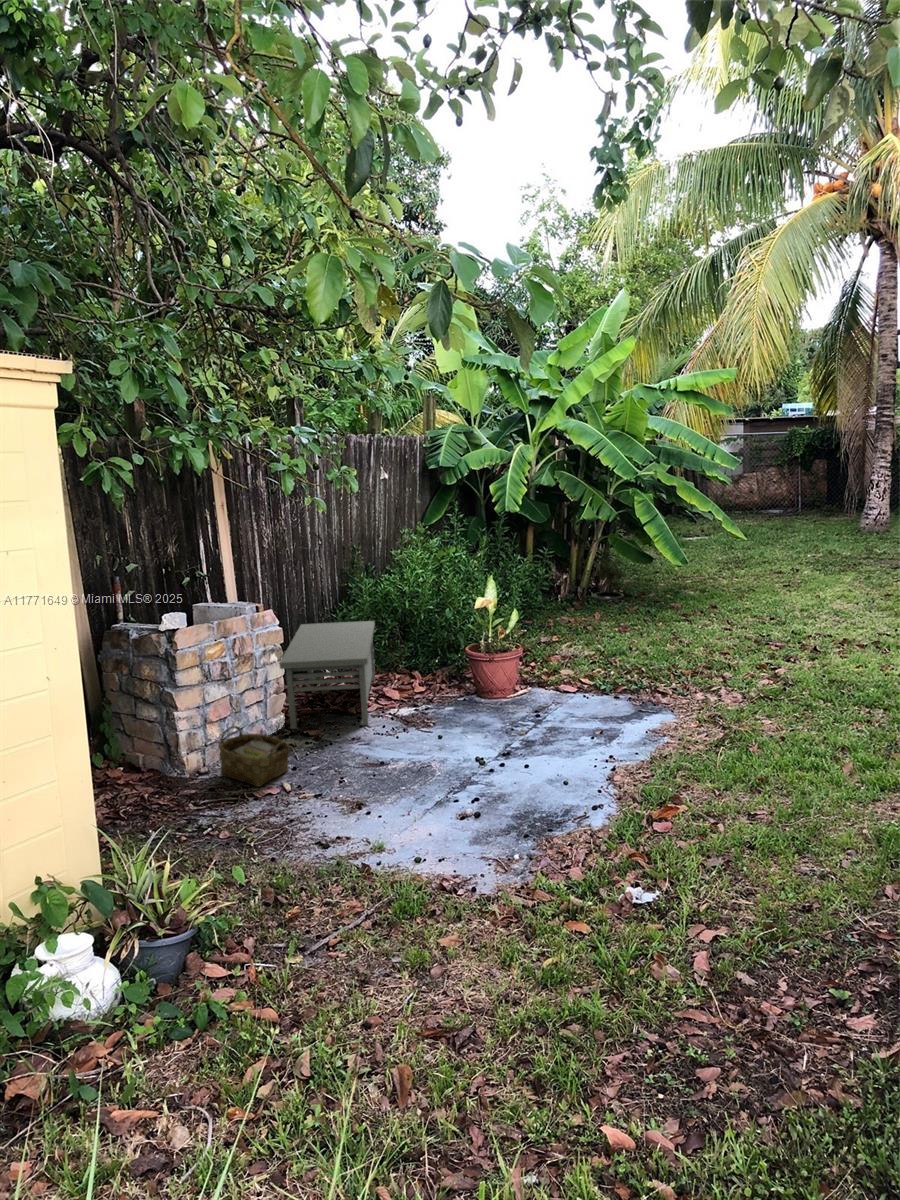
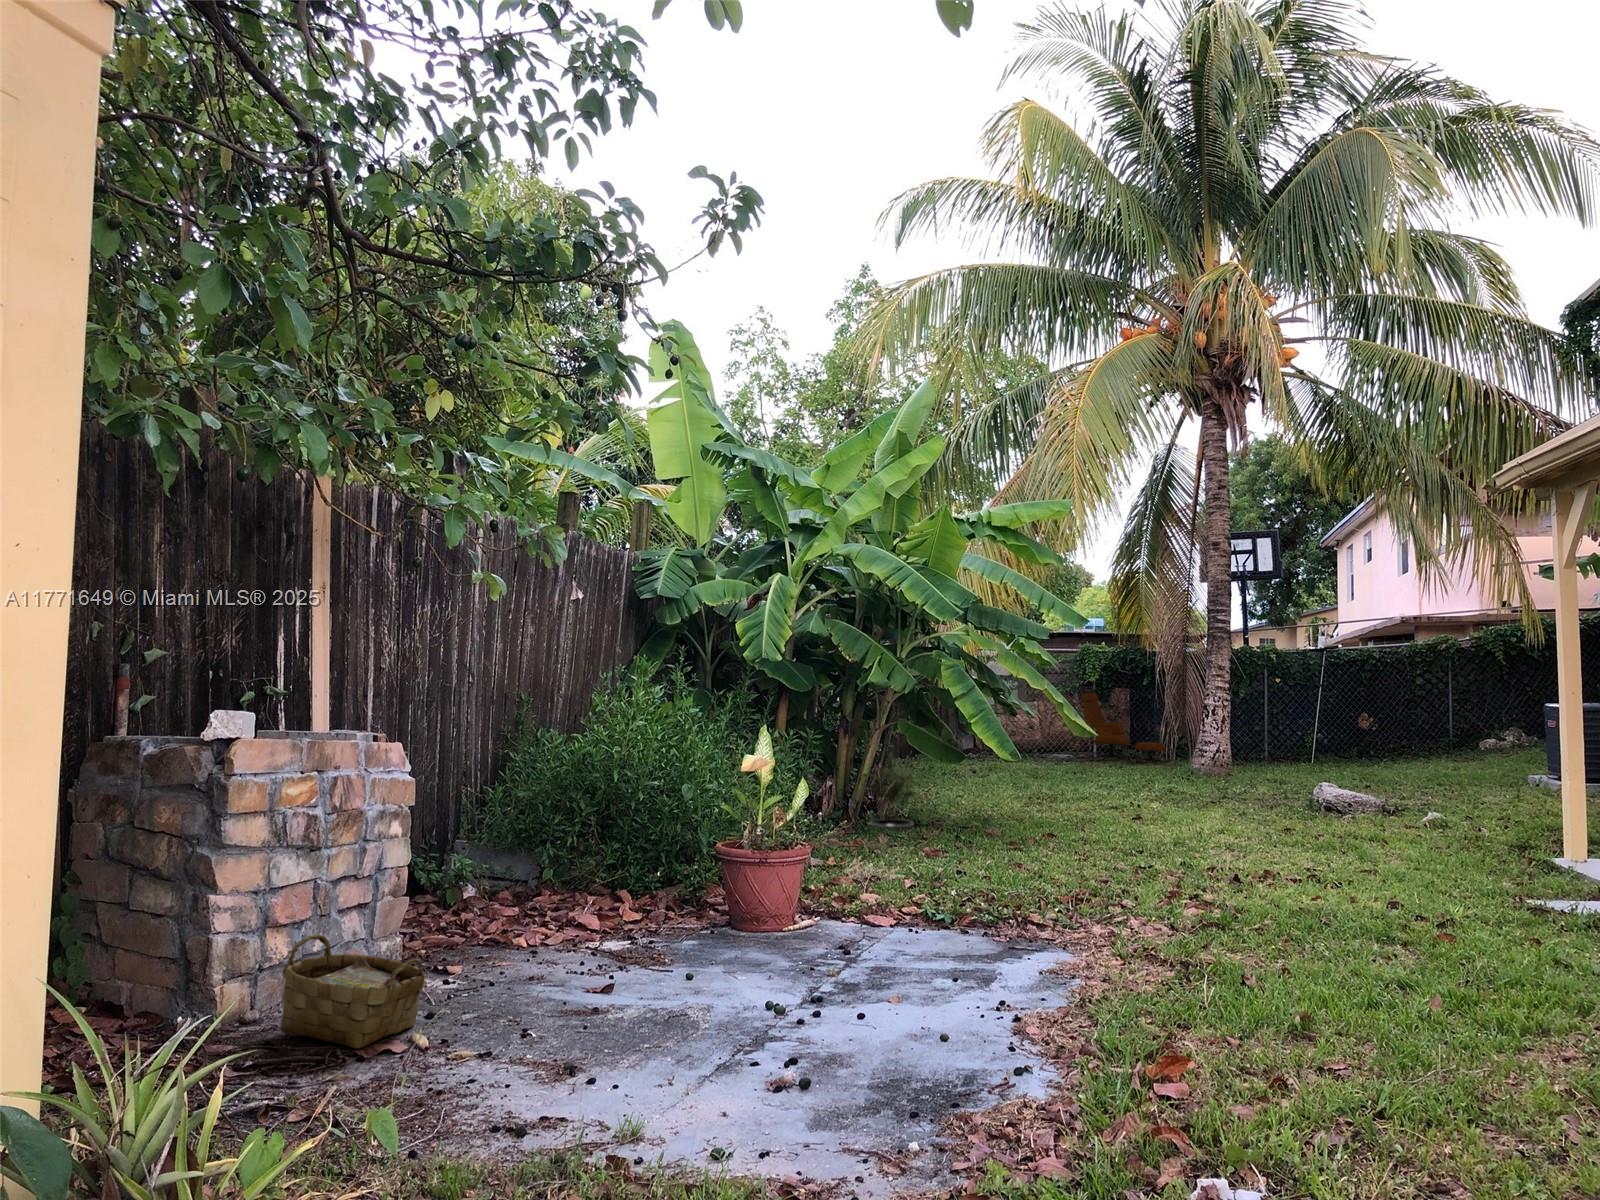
lounge chair: none [783,467,846,520] -> present [1082,693,1165,763]
storage bench: present [280,621,375,729] -> none [406,805,566,969]

